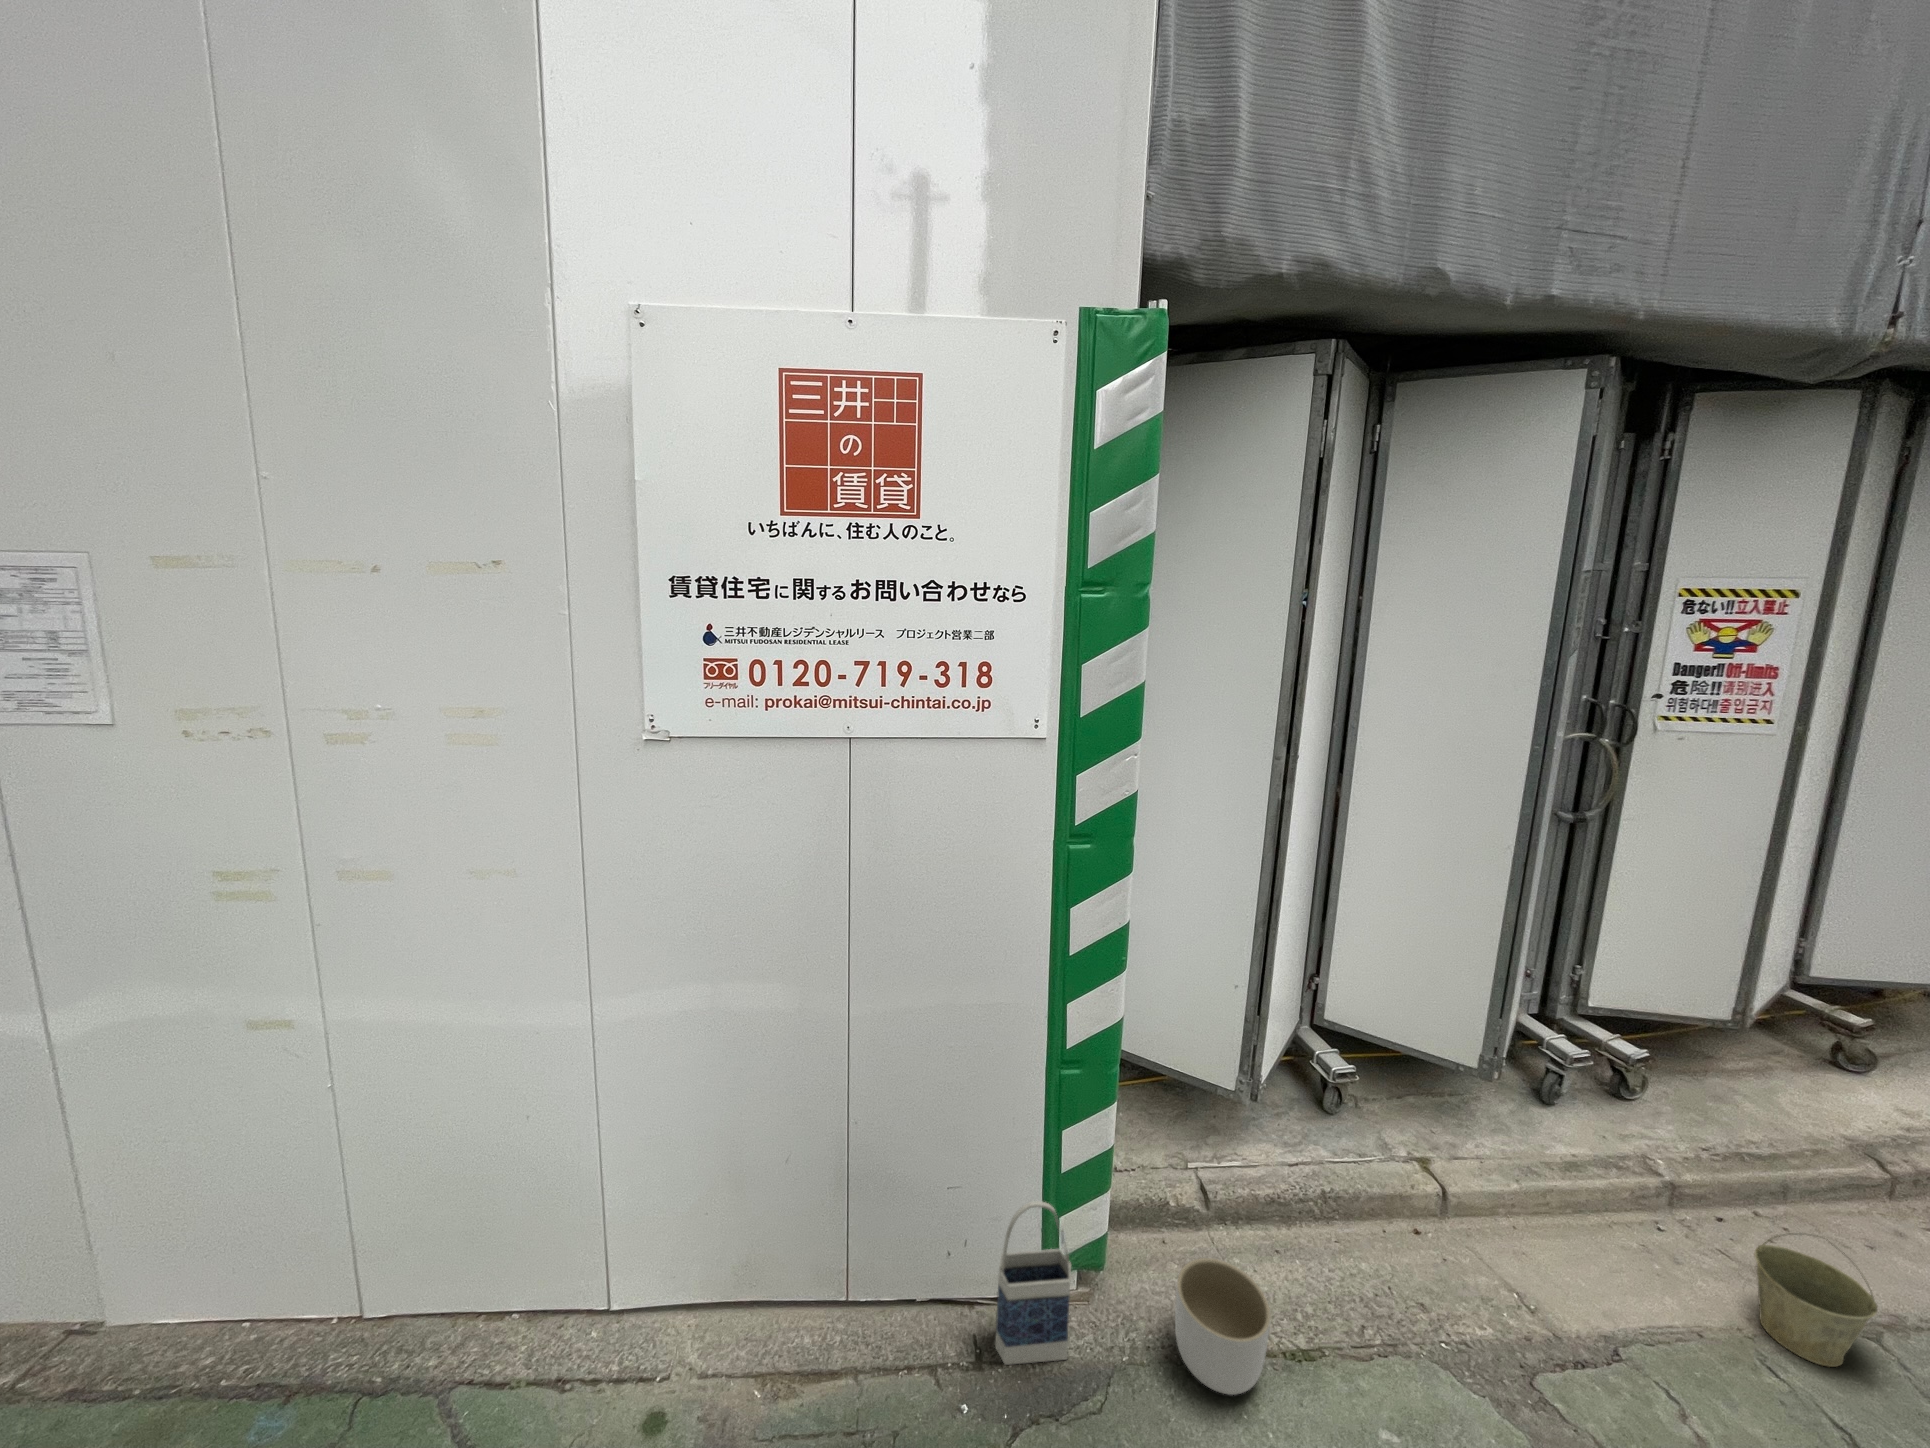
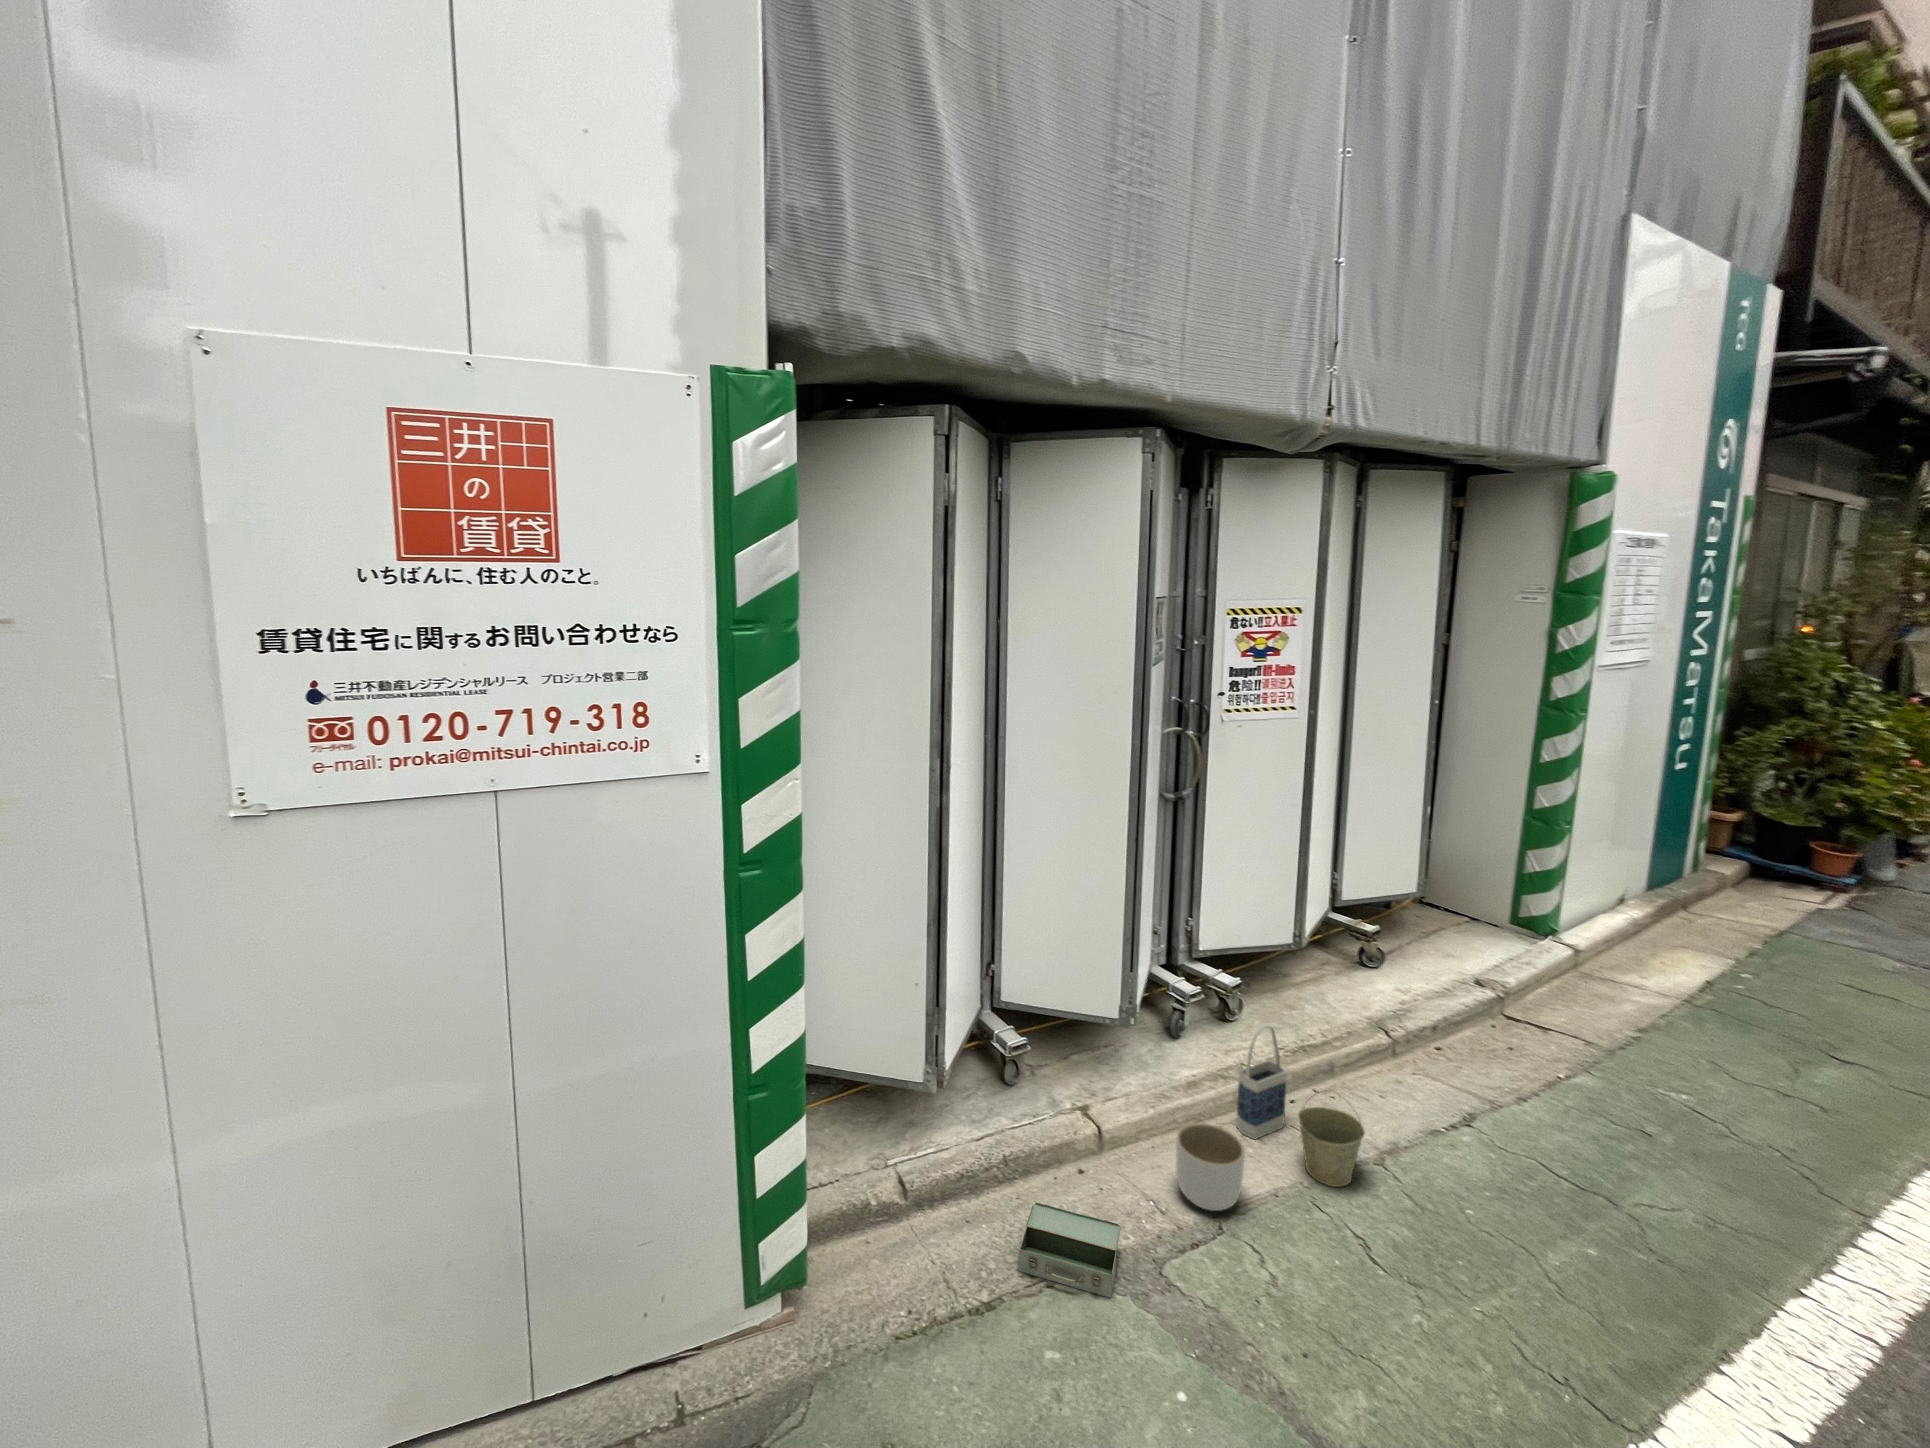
bag: present [995,1201,1071,1365] -> present [1237,1025,1286,1139]
toolbox: none [1343,1255,1482,1404] -> present [1019,1203,1121,1298]
planter: present [1175,1258,1271,1395] -> present [1176,1123,1245,1211]

